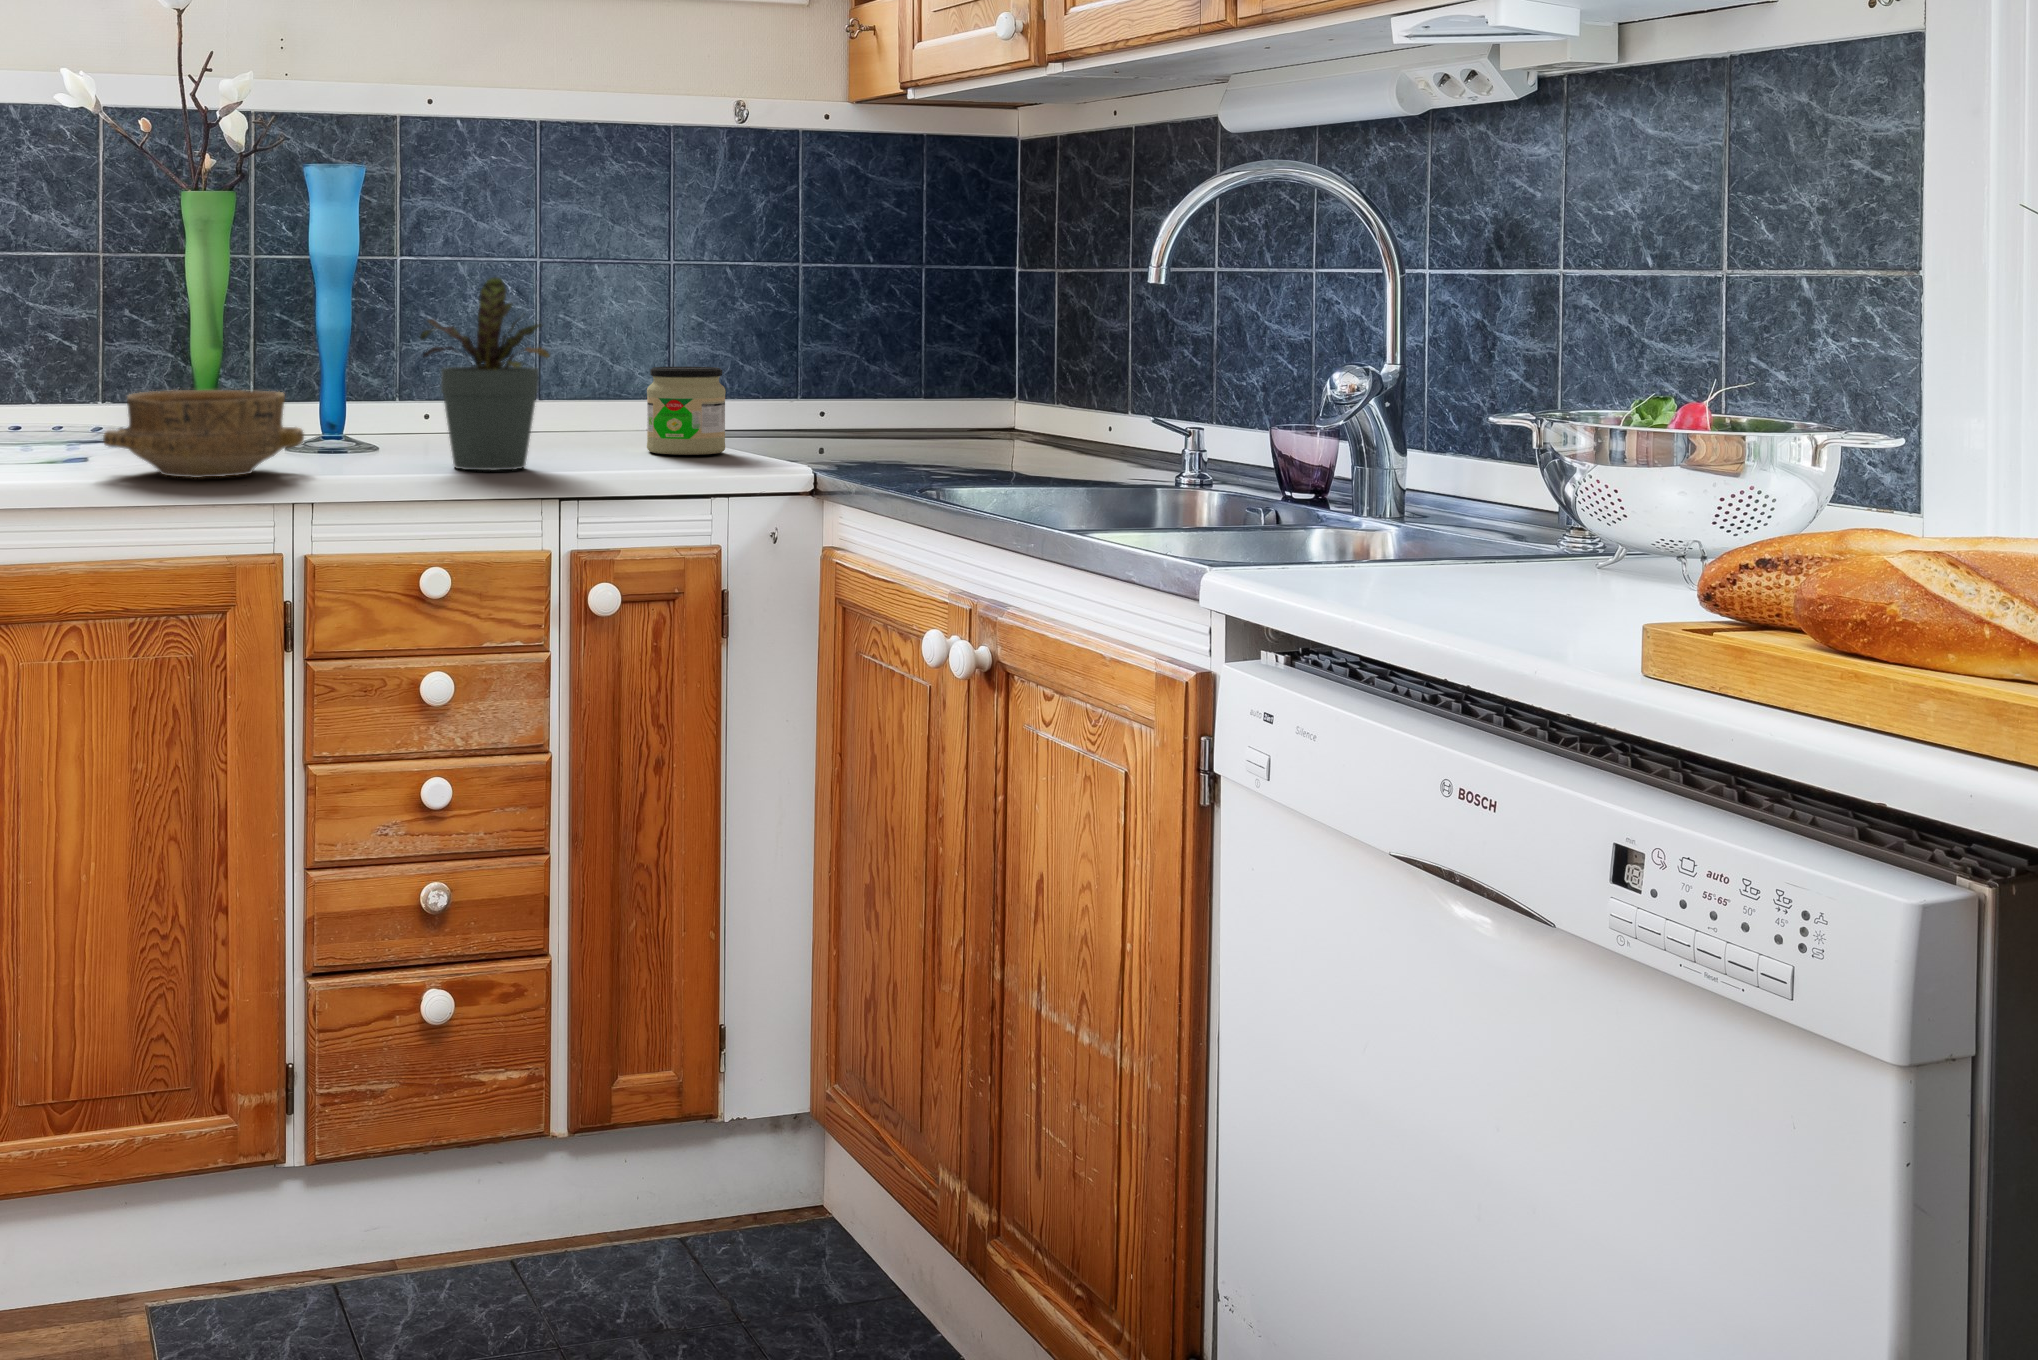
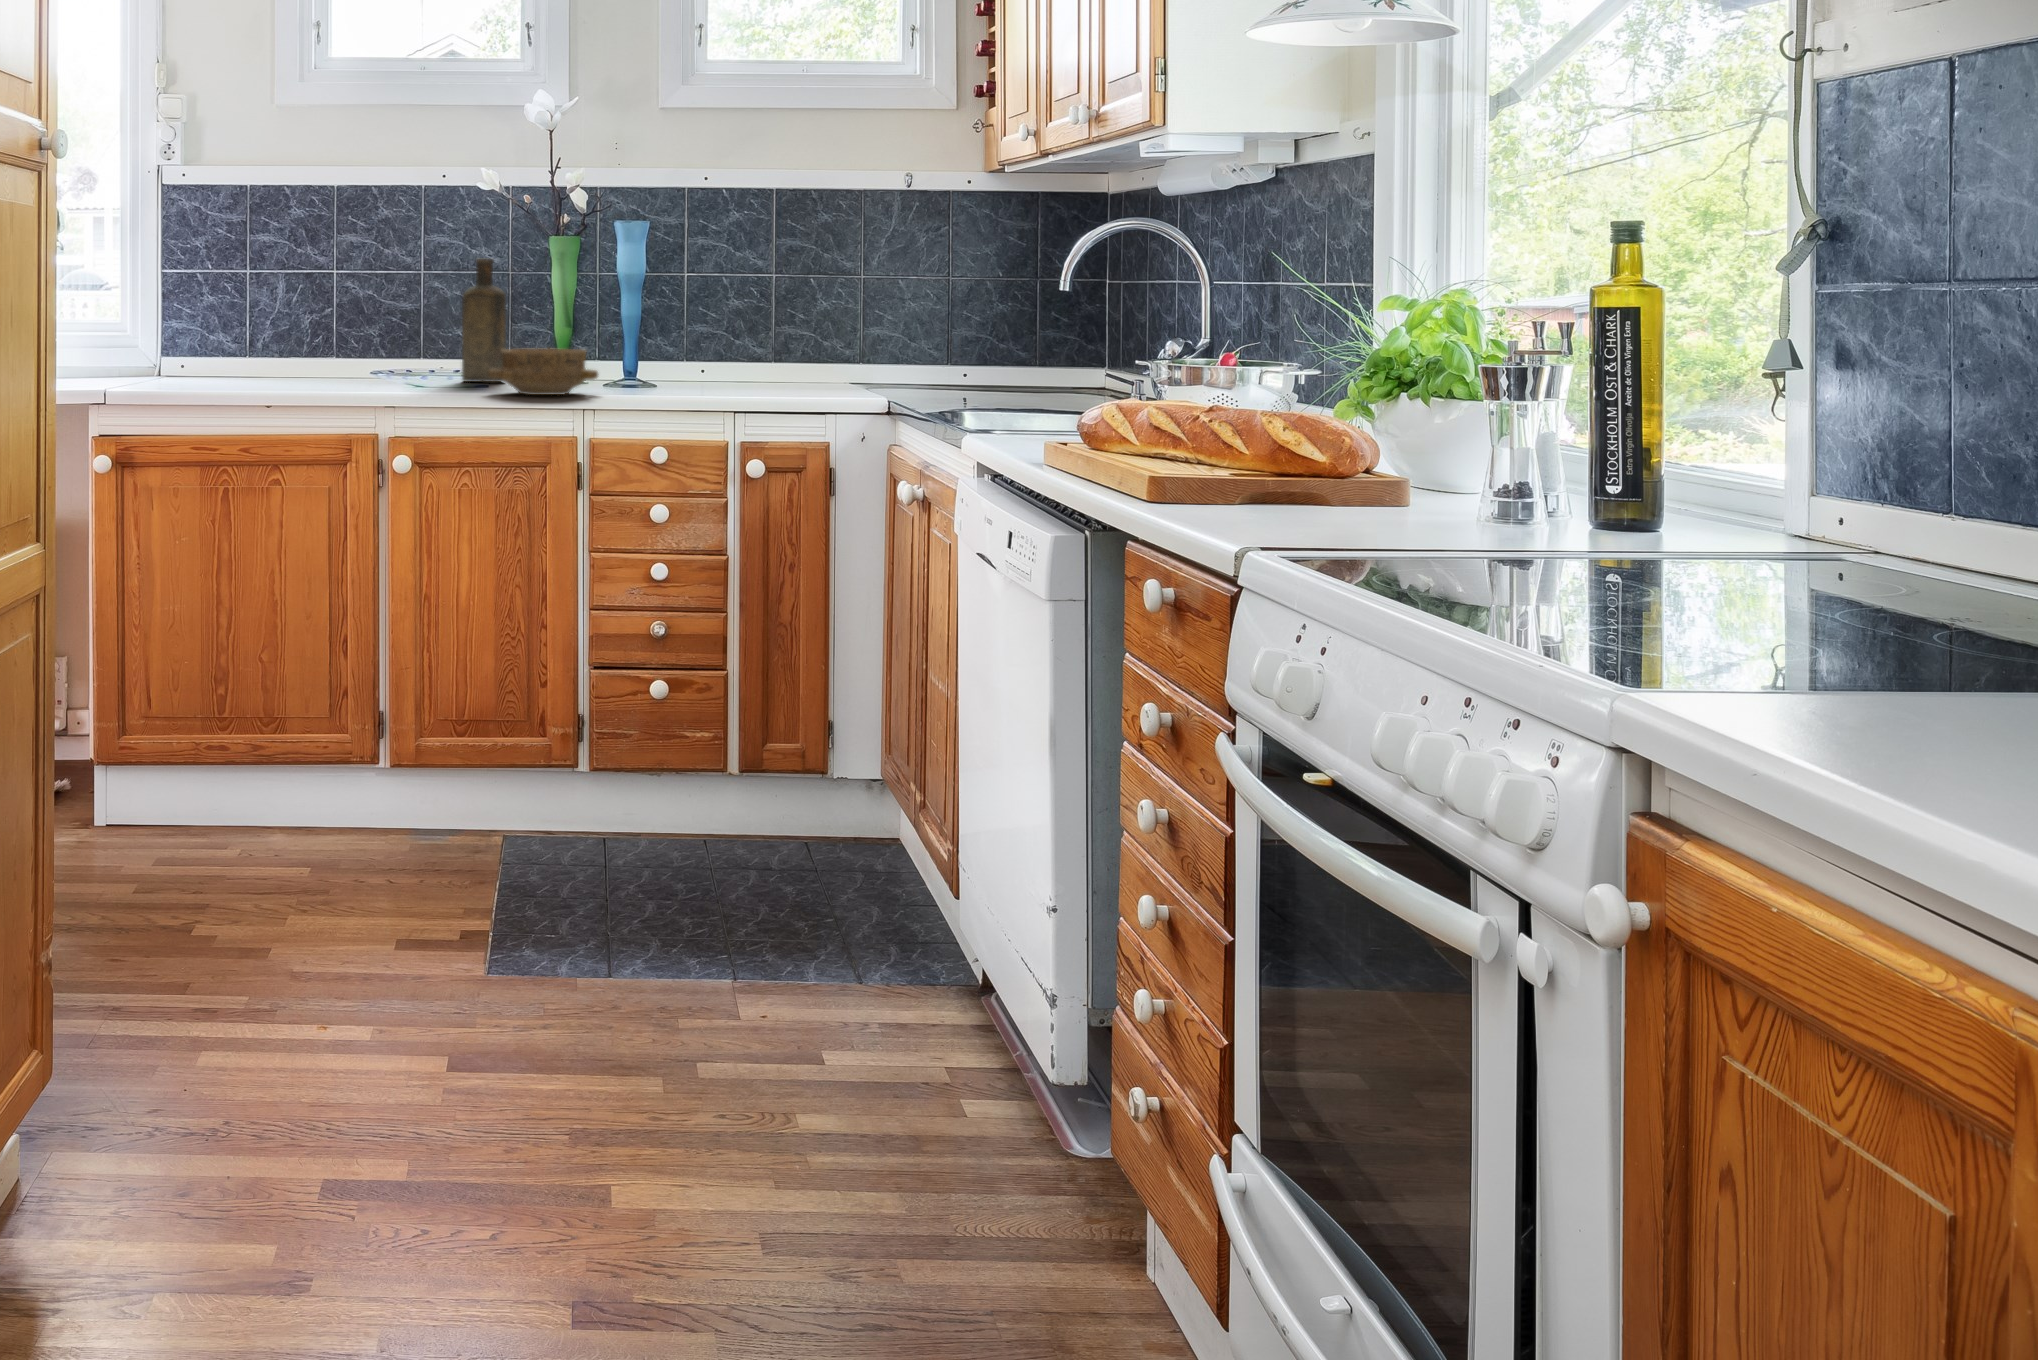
bottle: none [26,229,114,449] -> present [462,259,506,382]
potted plant: present [420,277,549,470] -> none [665,285,739,396]
jar: present [647,367,726,455] -> none [814,340,862,393]

